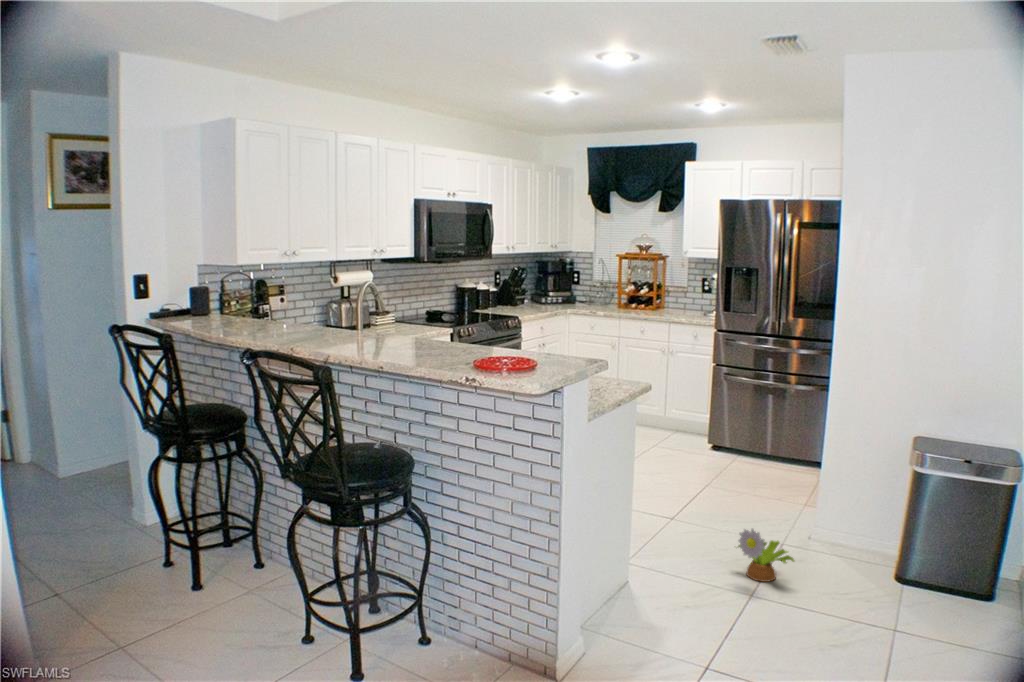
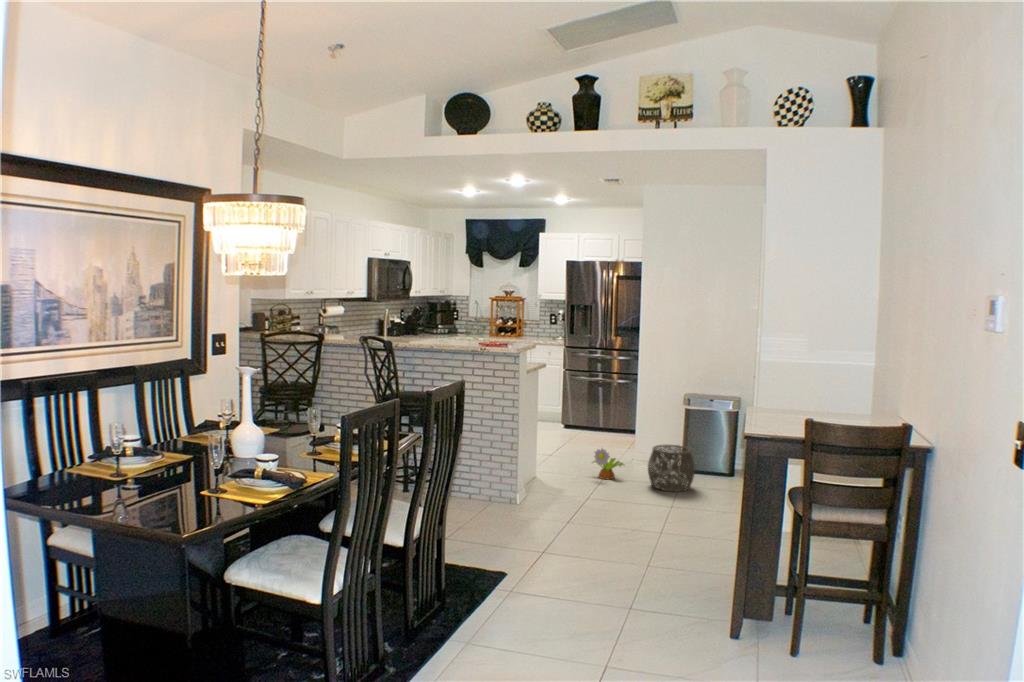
woven basket: none [835,535,932,634] -> present [648,445,695,492]

